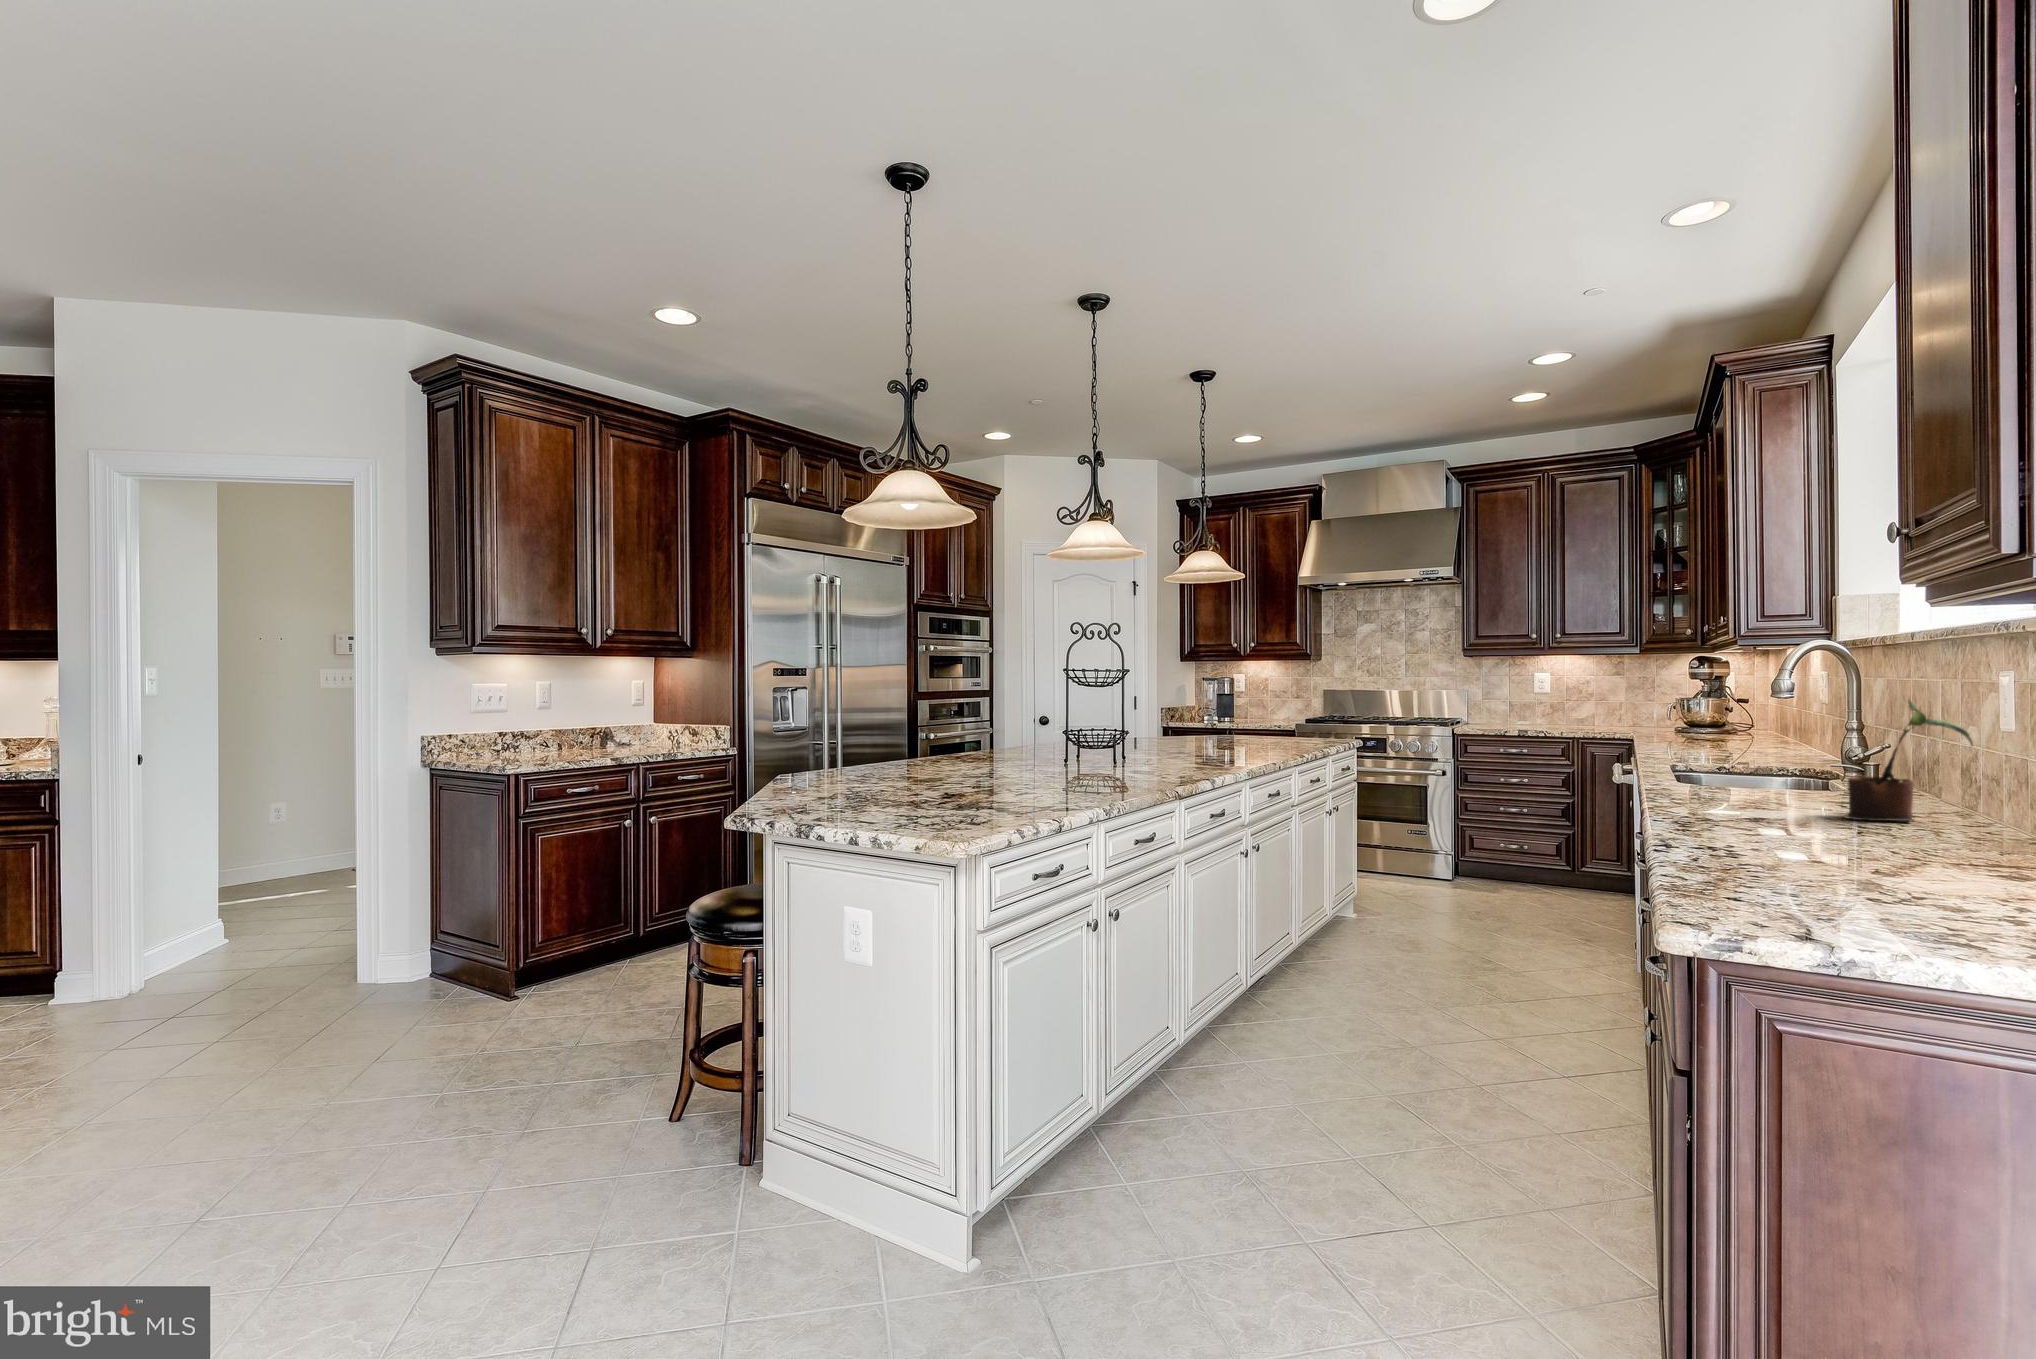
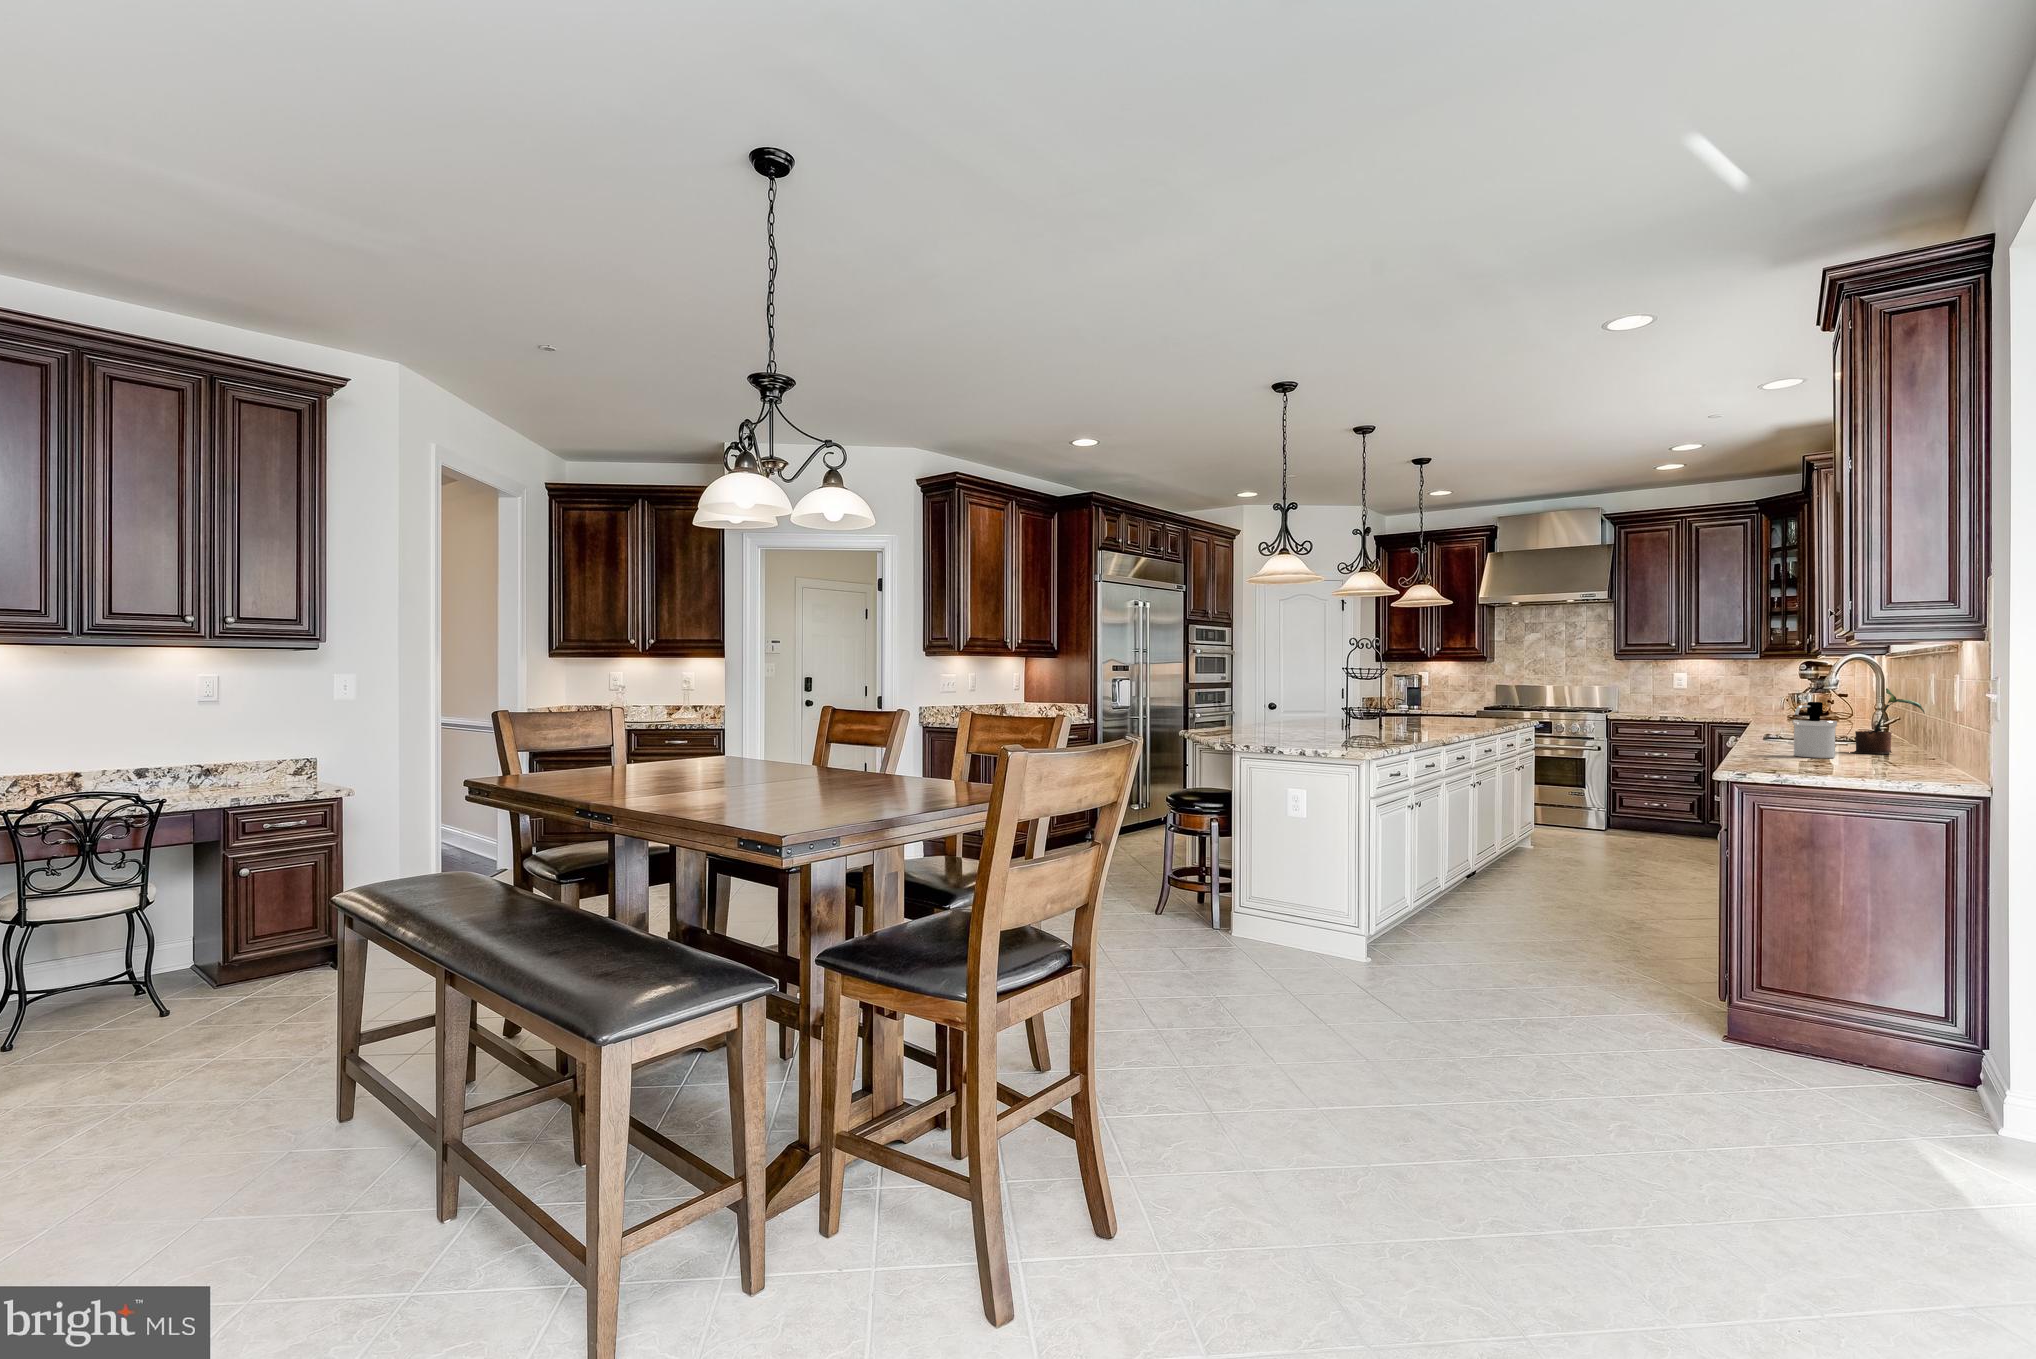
soap dispenser: none [1755,728,1840,840] -> present [1793,702,1837,758]

